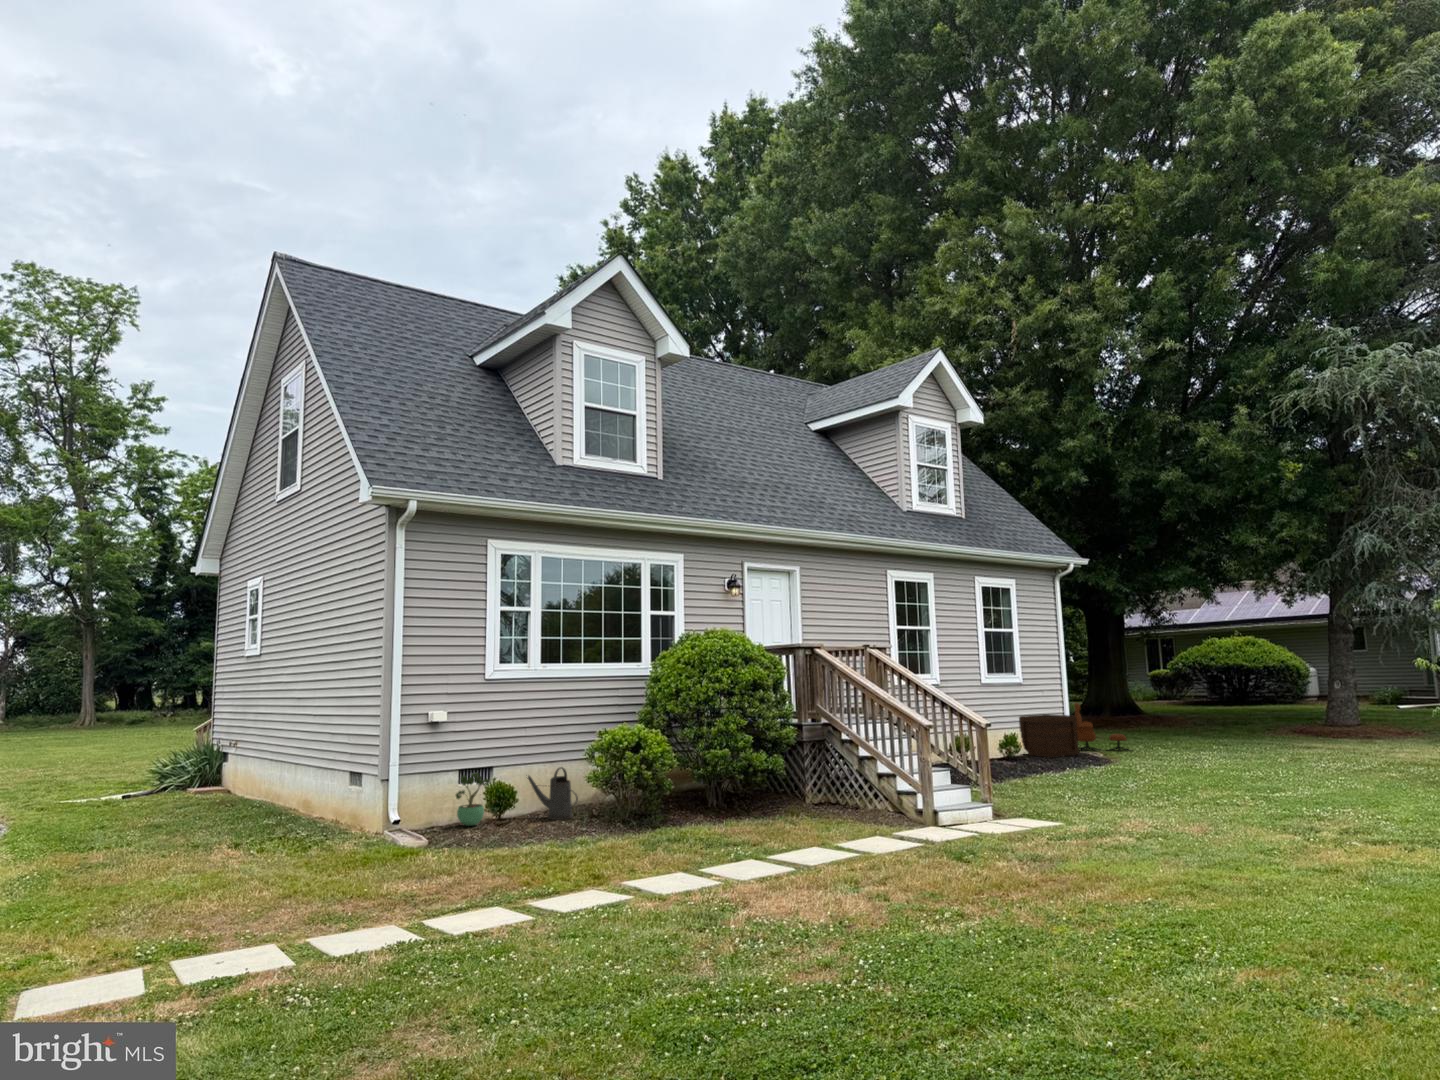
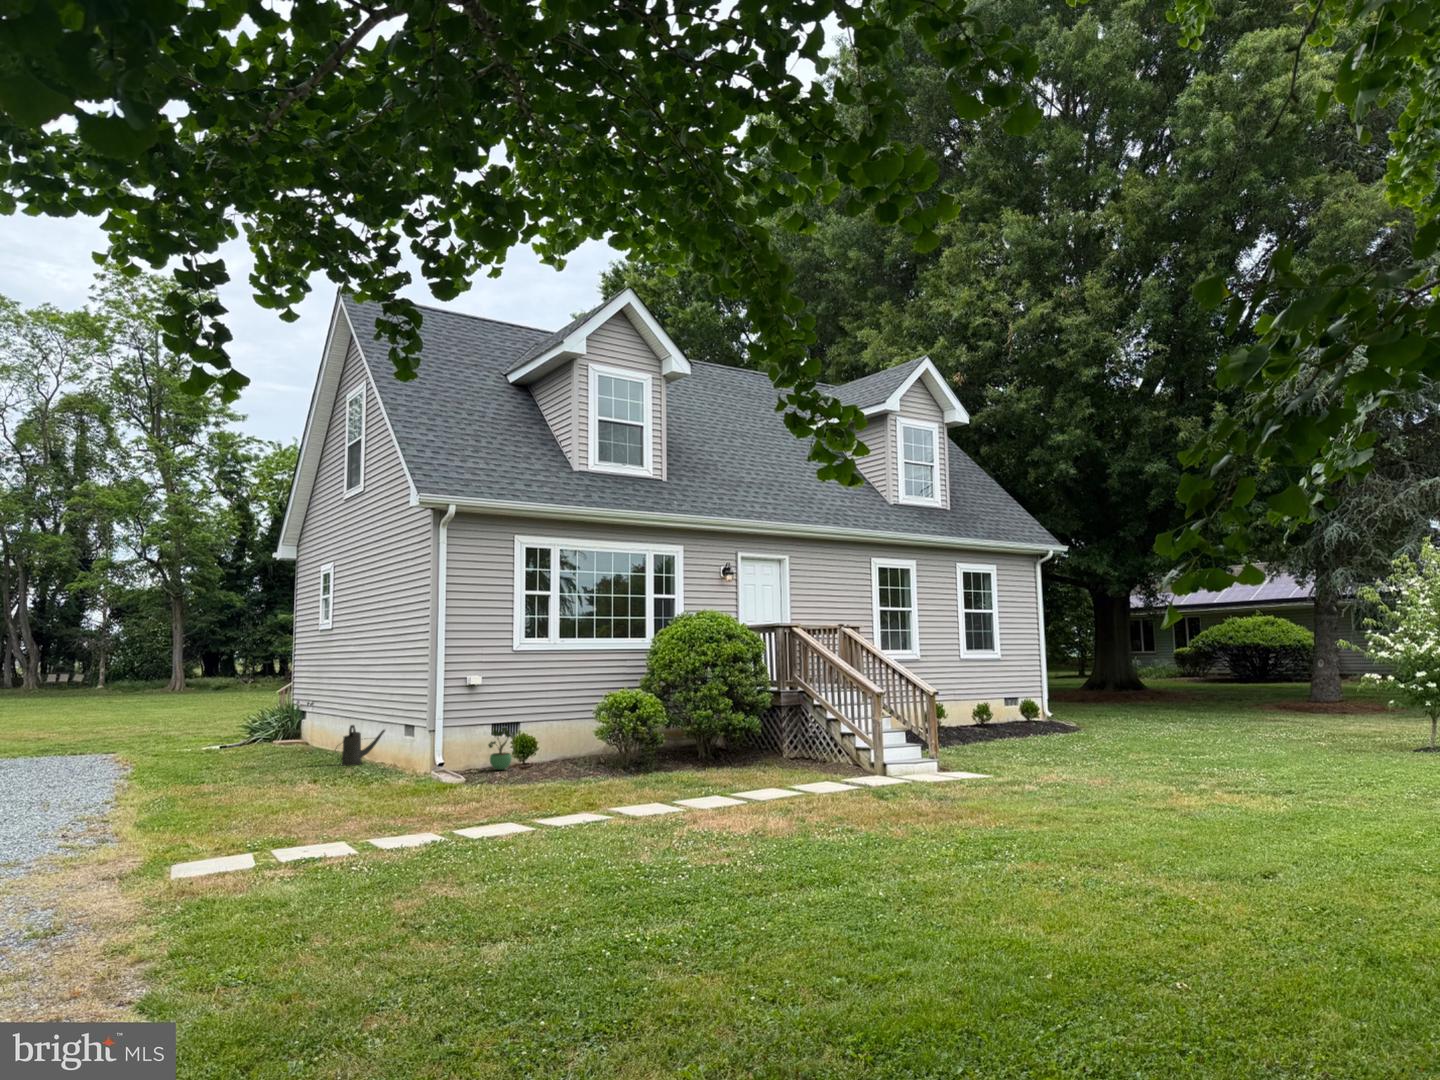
lounge chair: present [1074,703,1129,751] -> none [1048,677,1102,721]
wooden crate: present [1019,714,1079,758] -> none [996,687,1049,725]
watering can: present [527,767,578,820] -> present [337,725,385,766]

